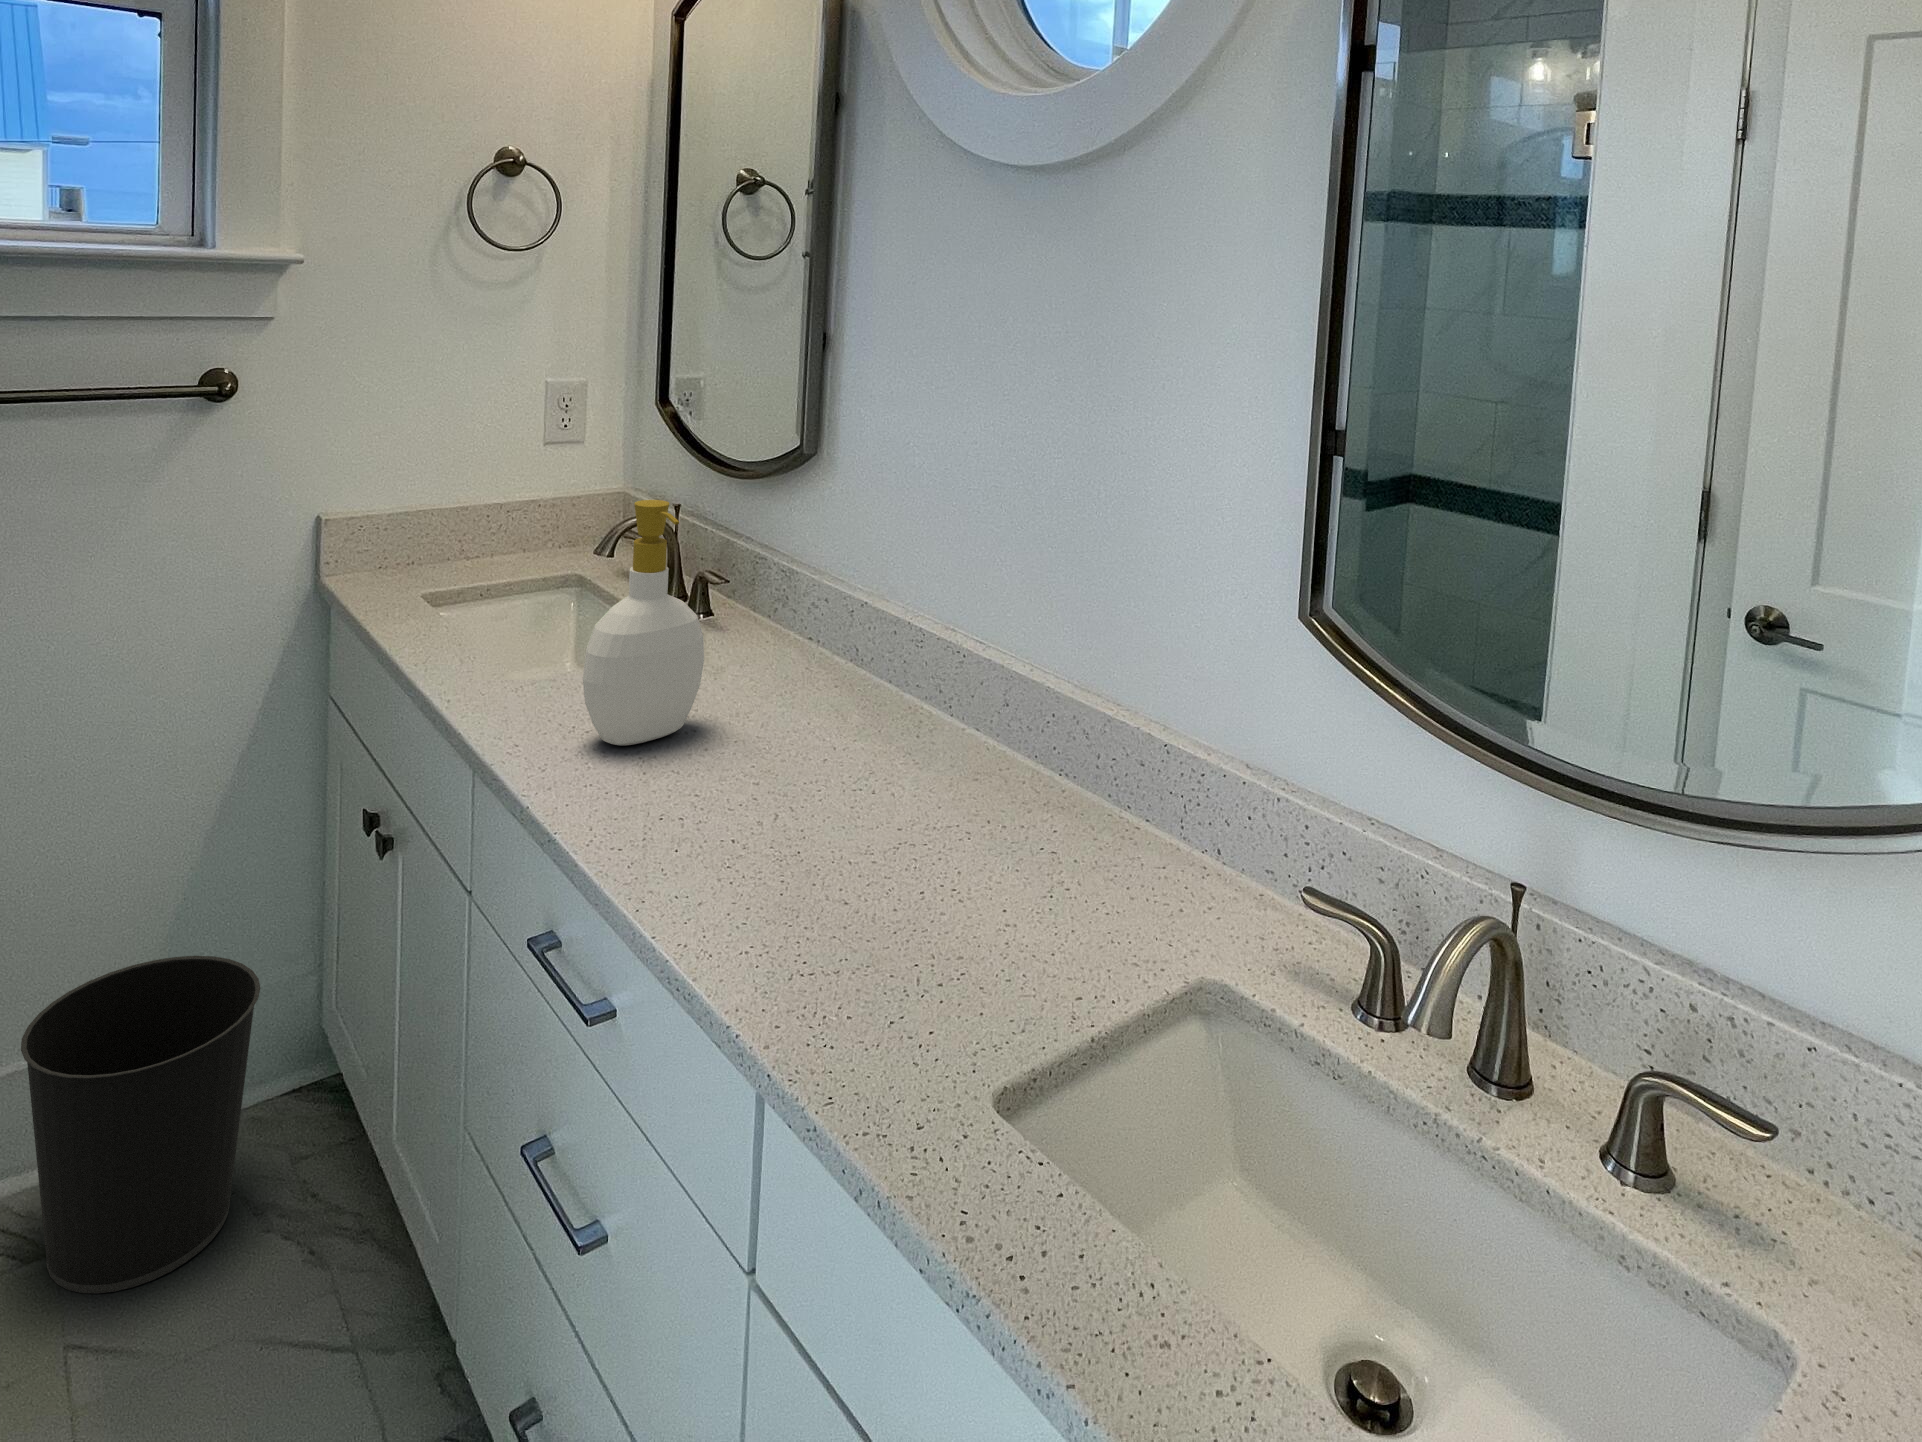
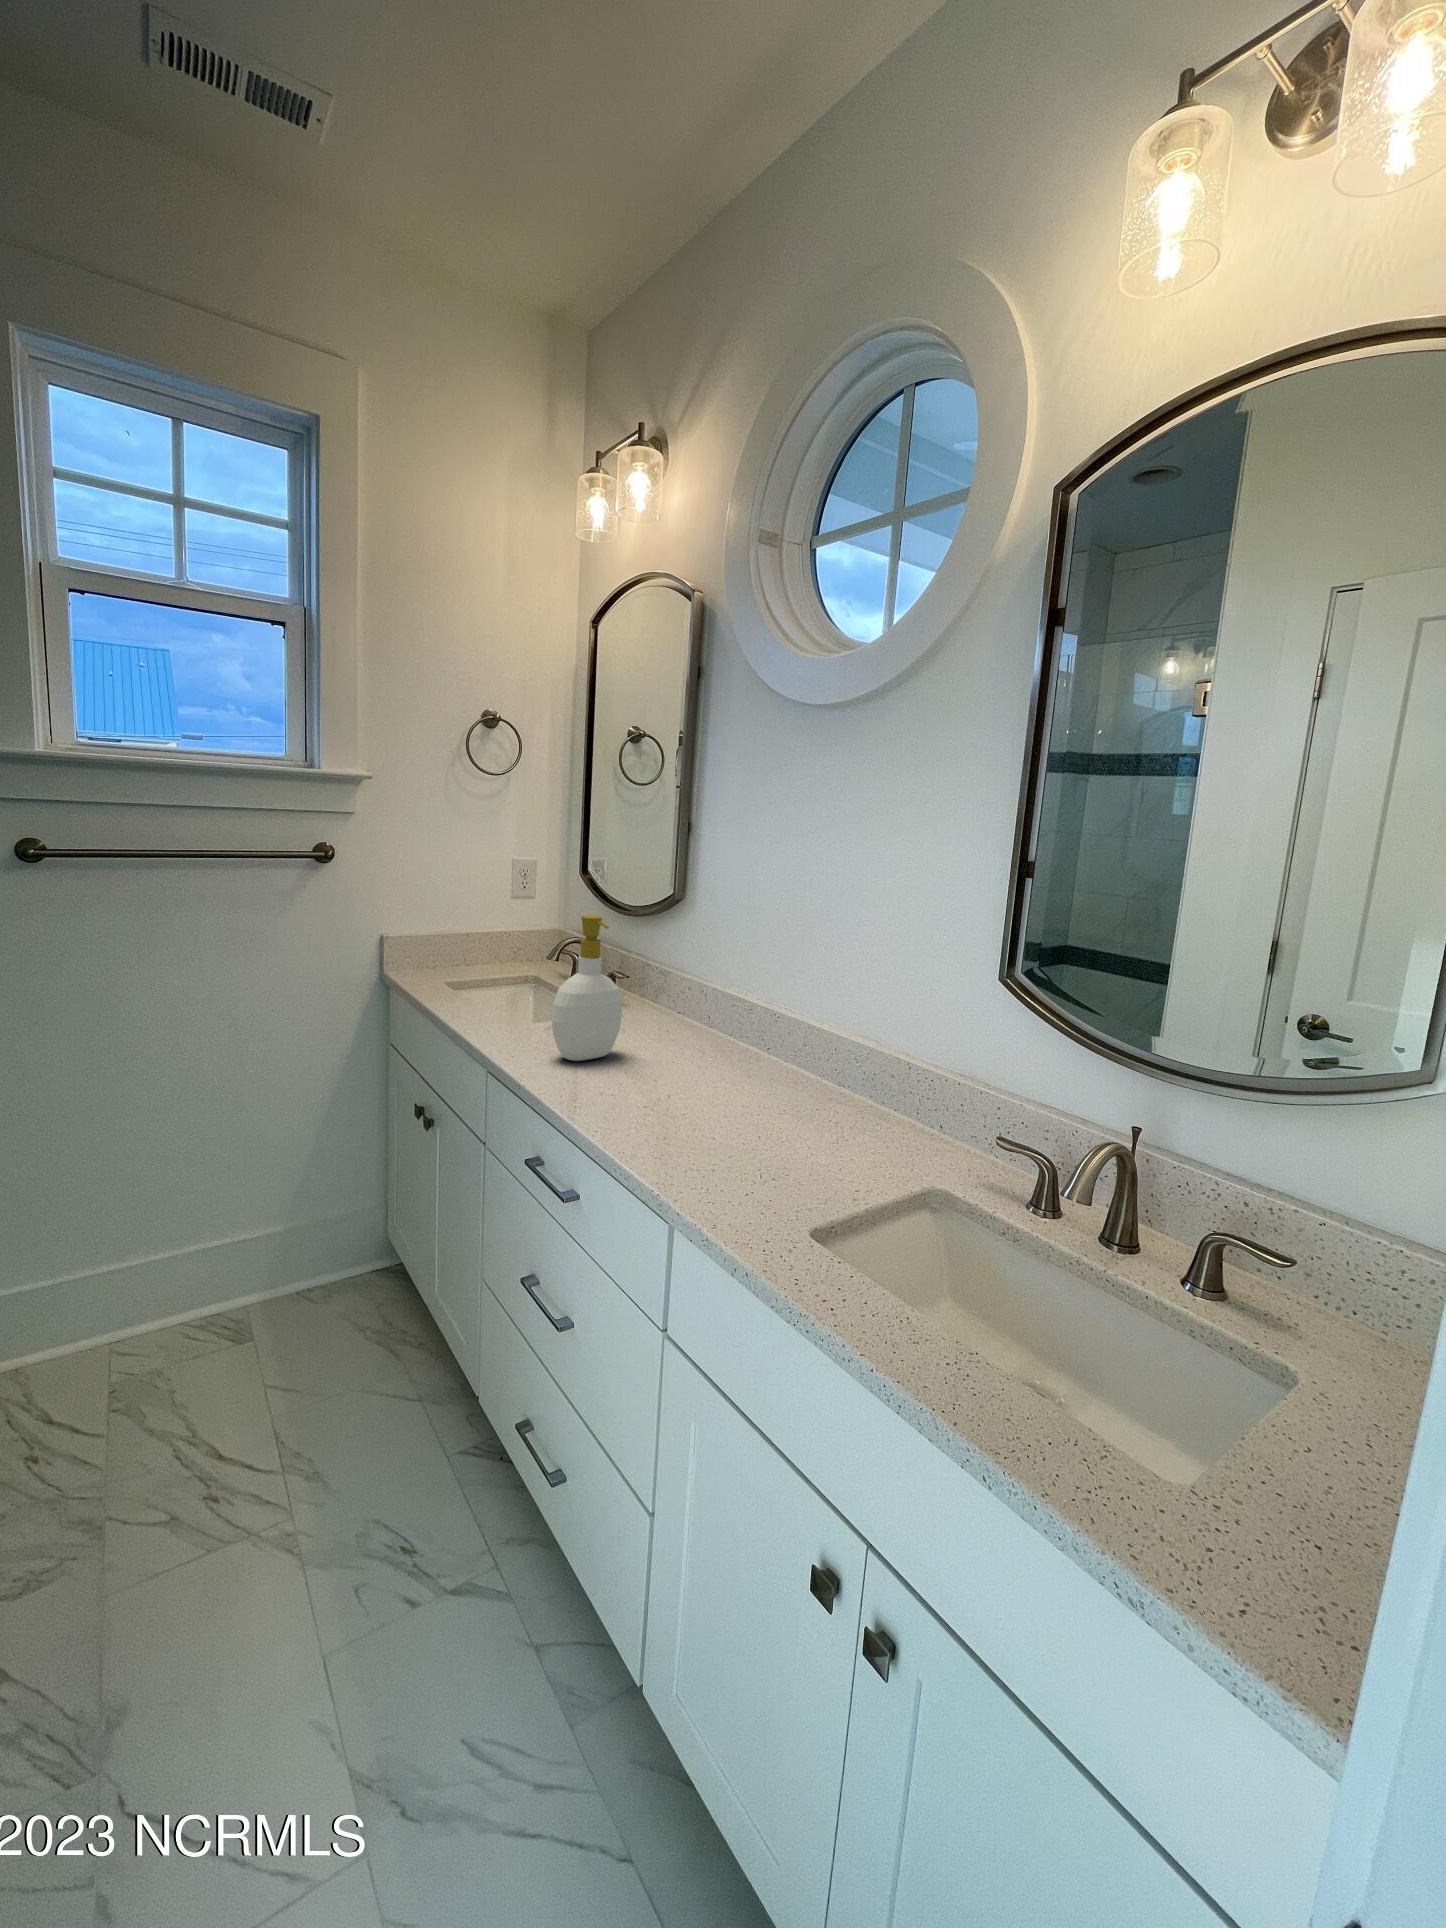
wastebasket: present [21,956,260,1294] -> none [232,1189,360,1366]

